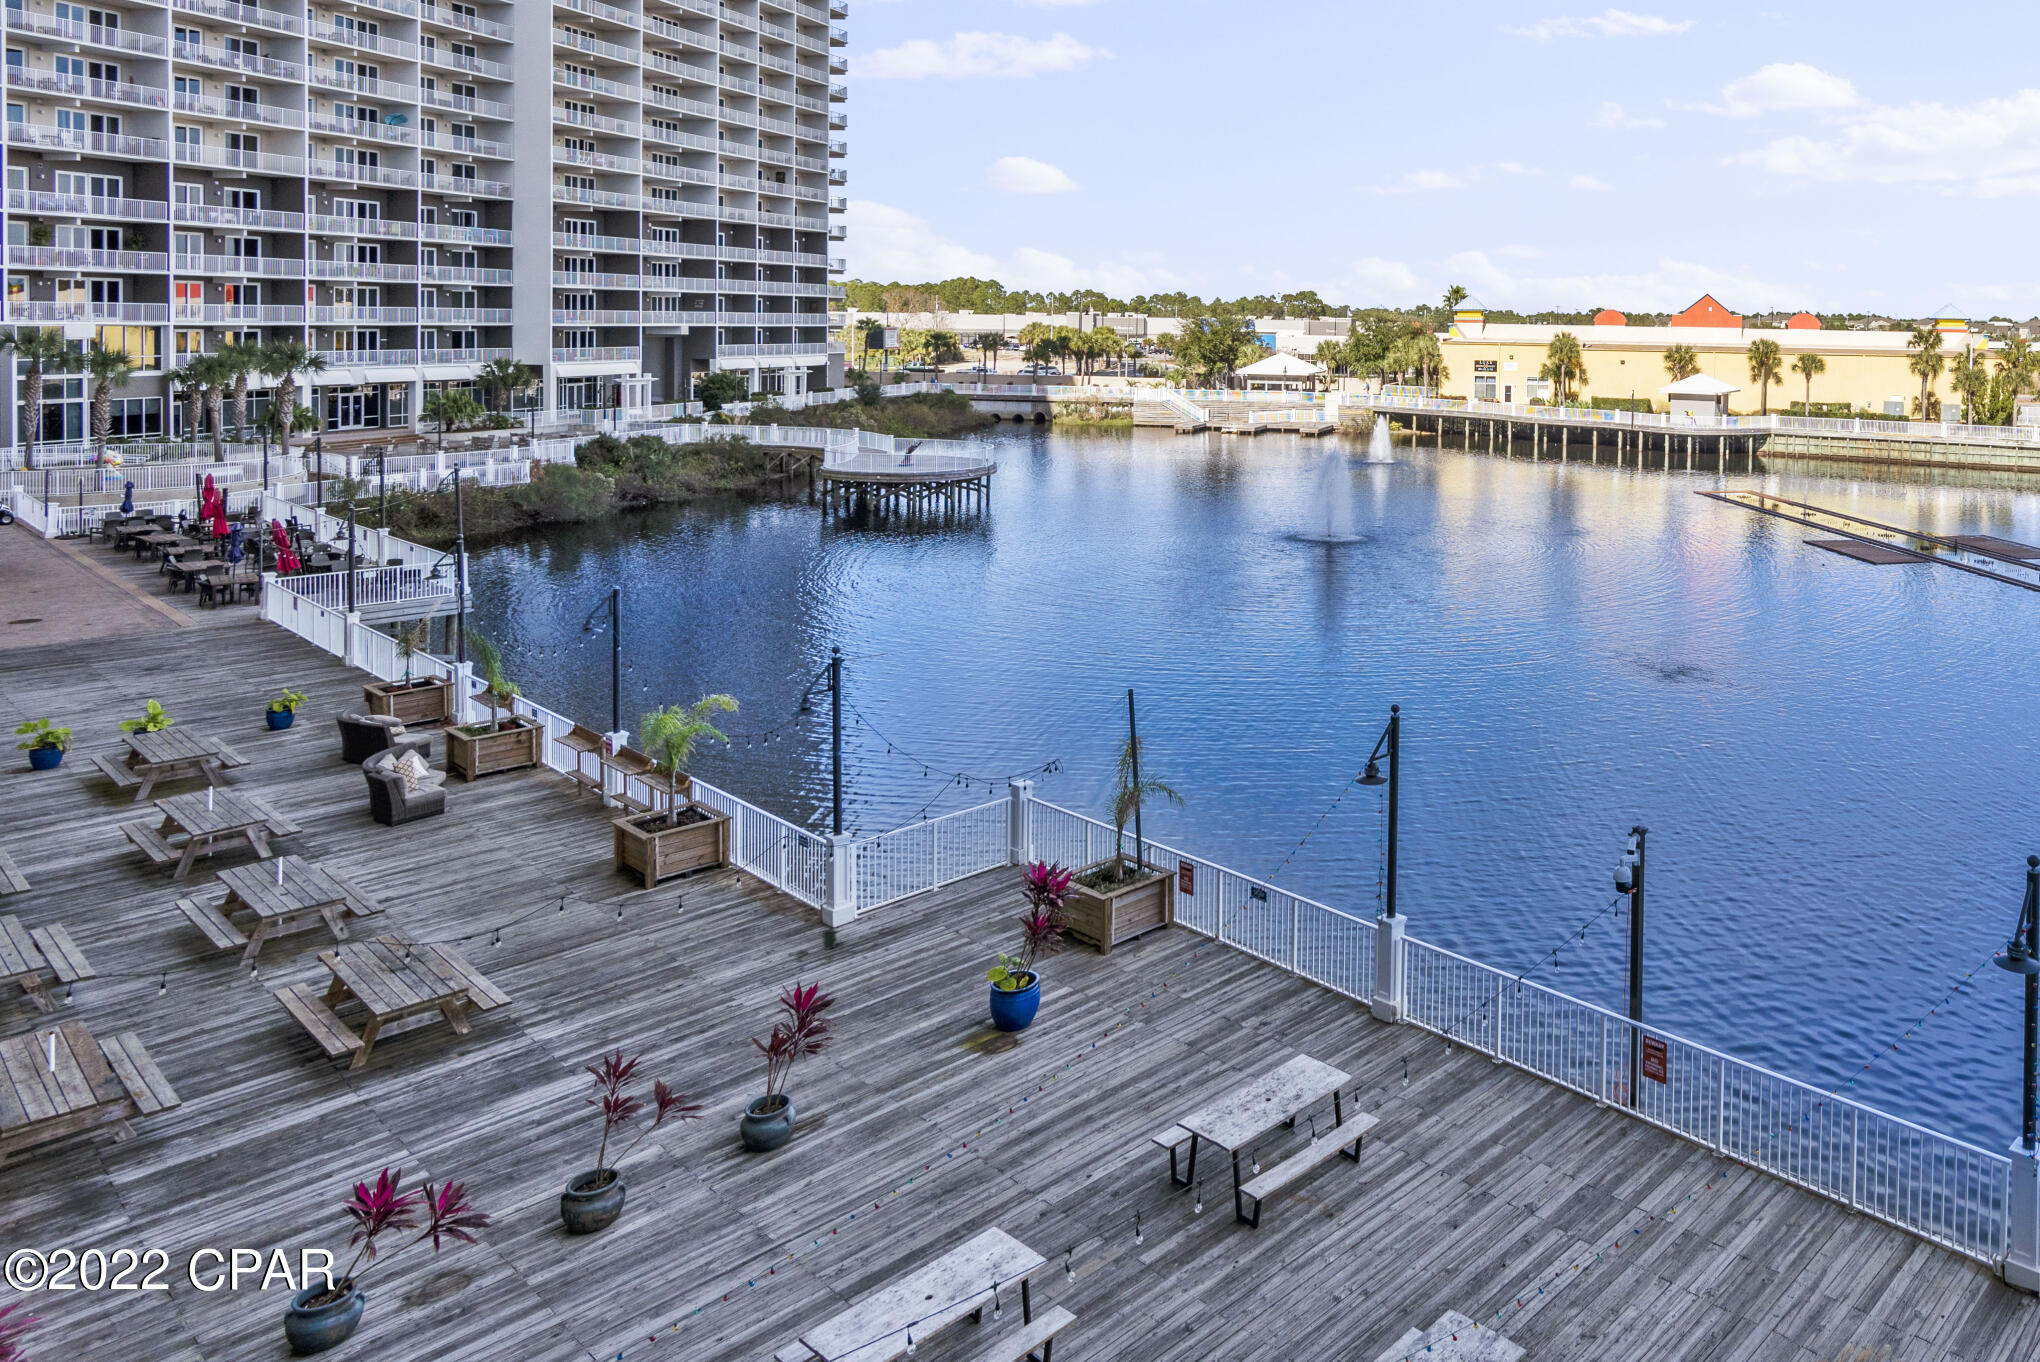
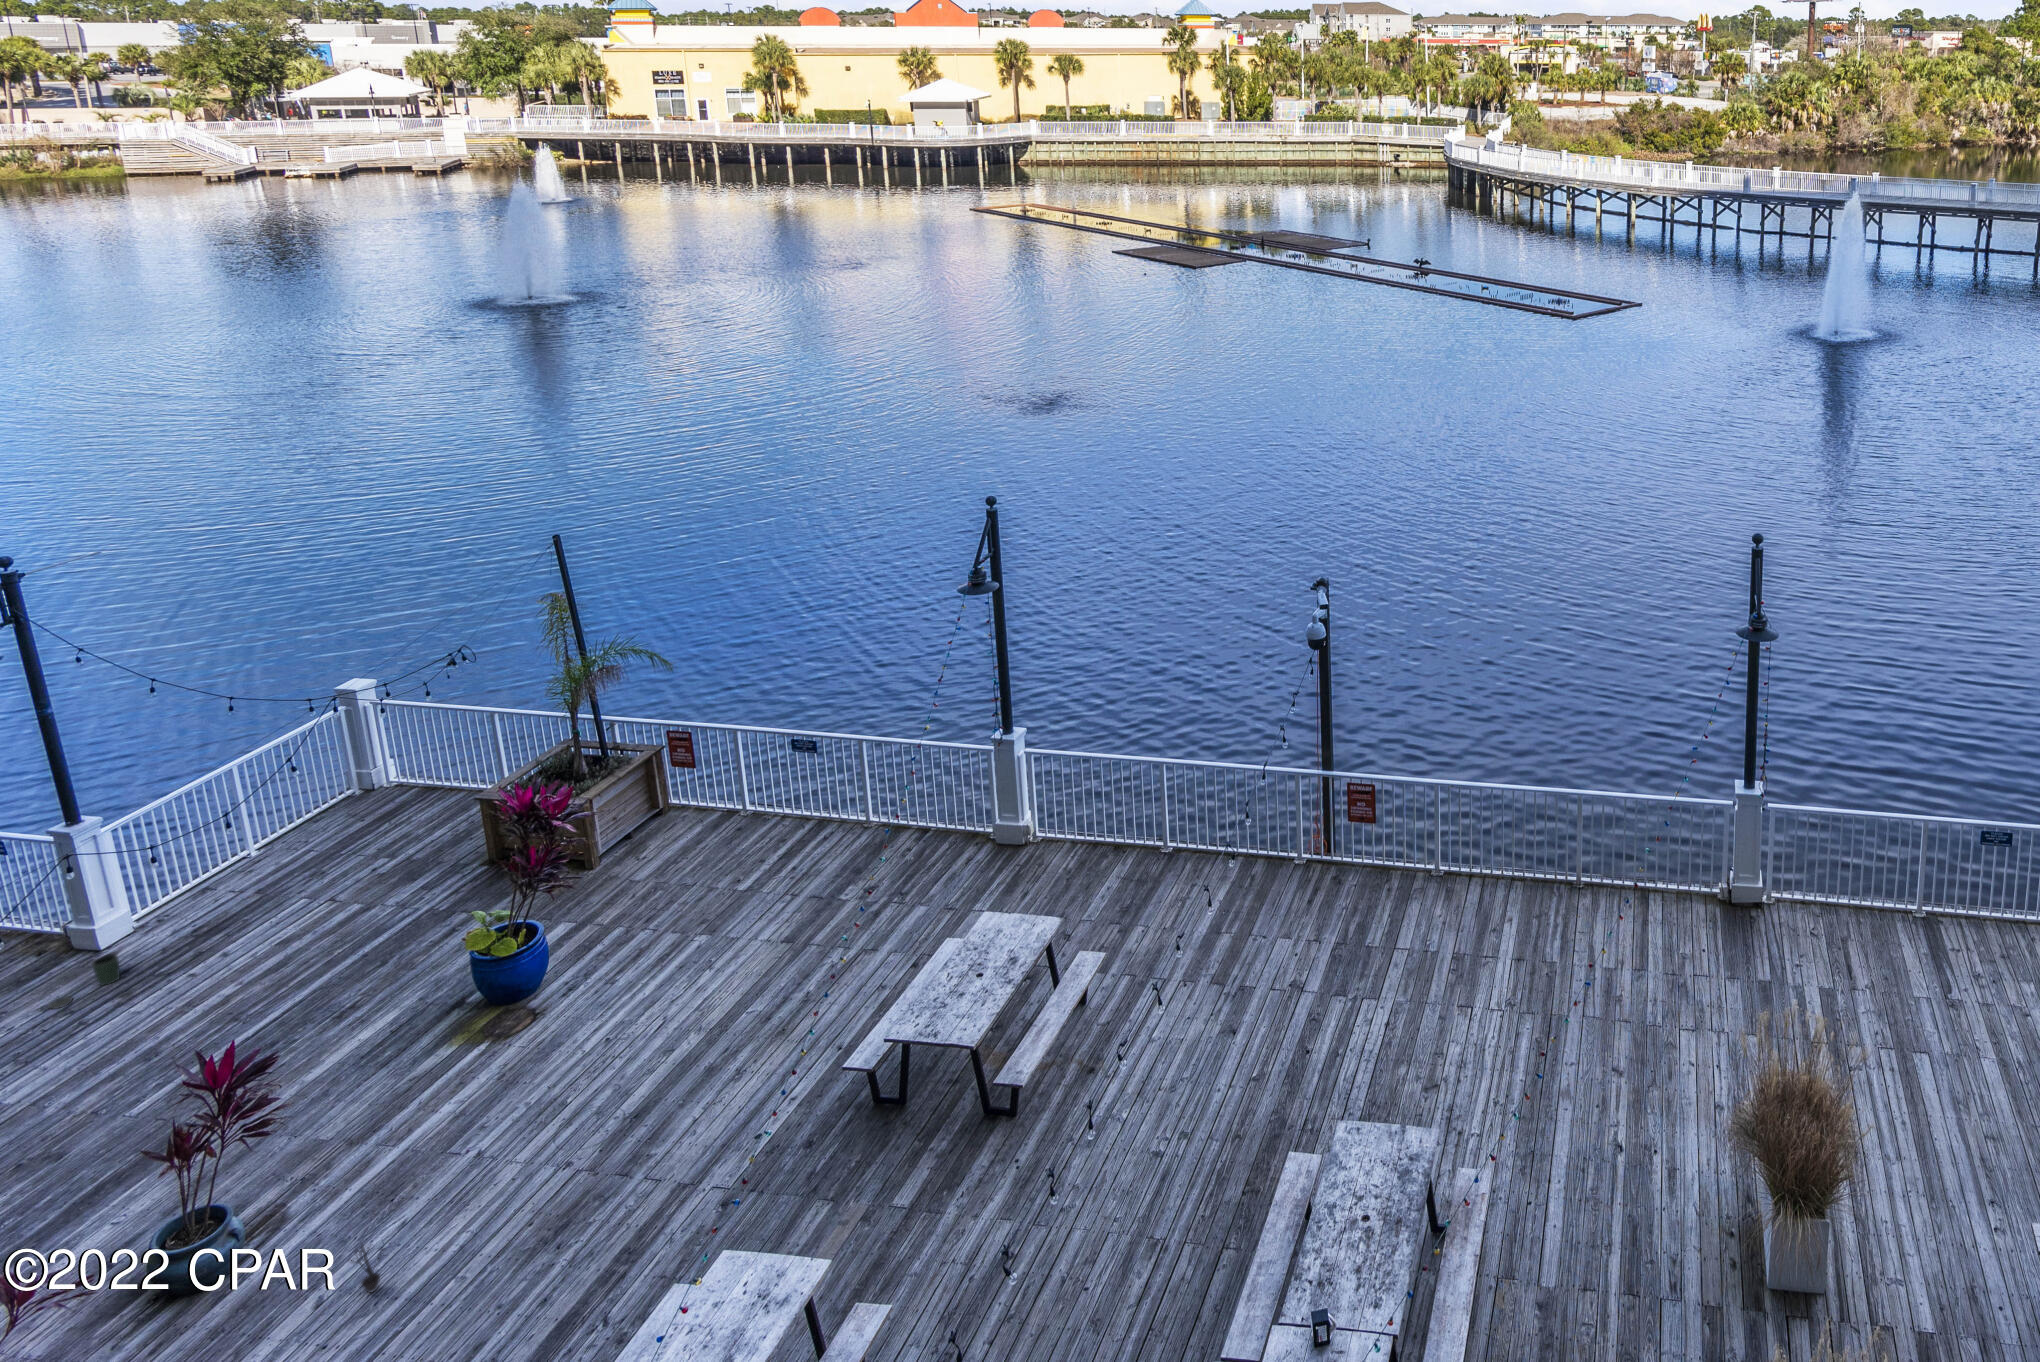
decorative plant: none [828,1145,851,1186] -> present [346,1245,384,1293]

